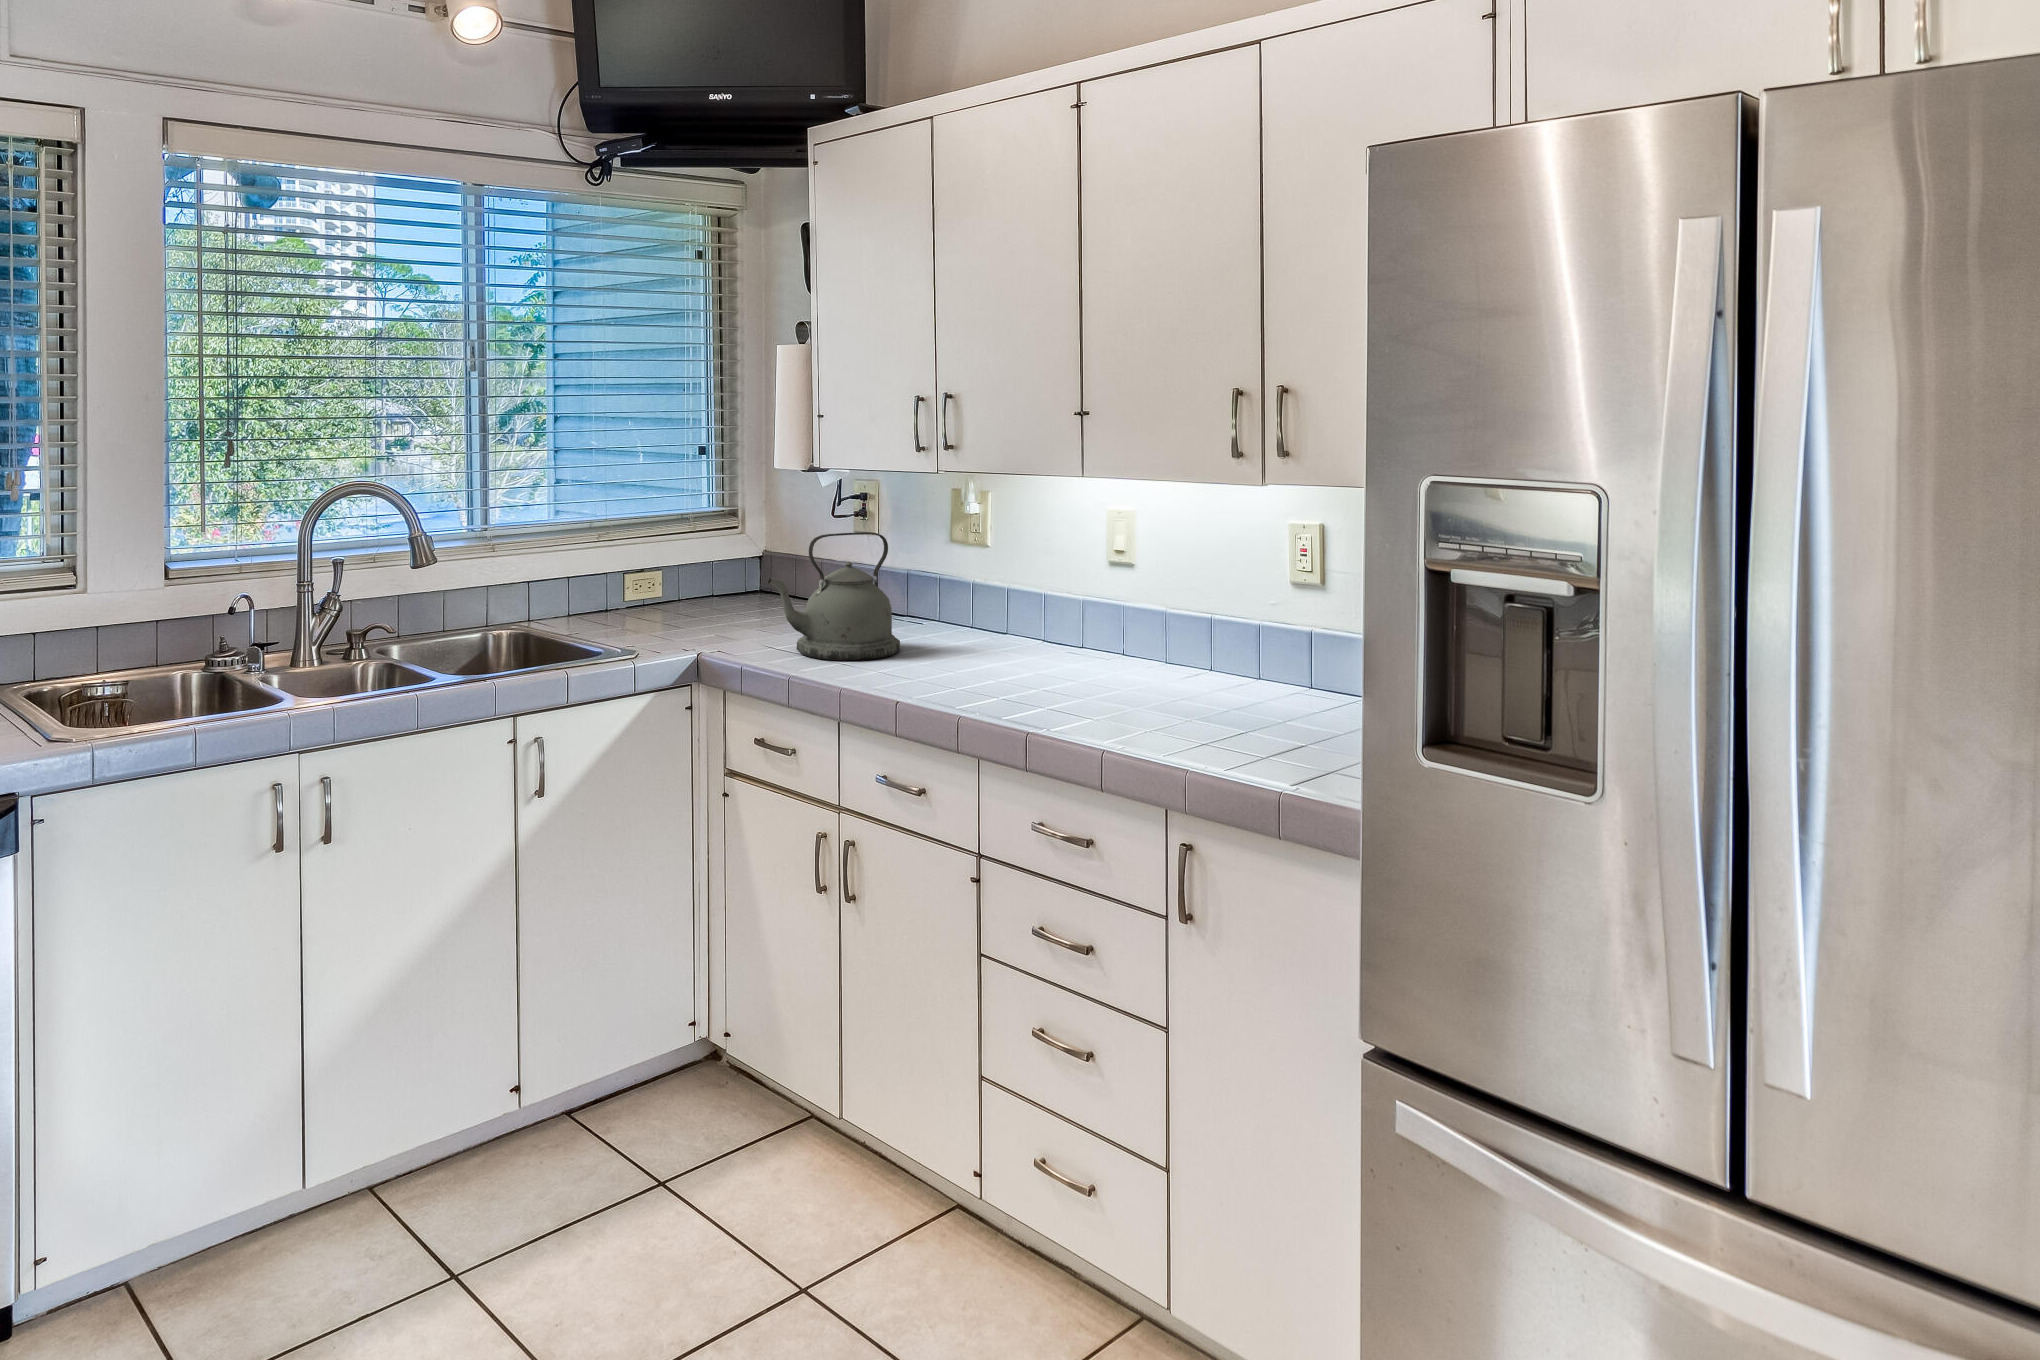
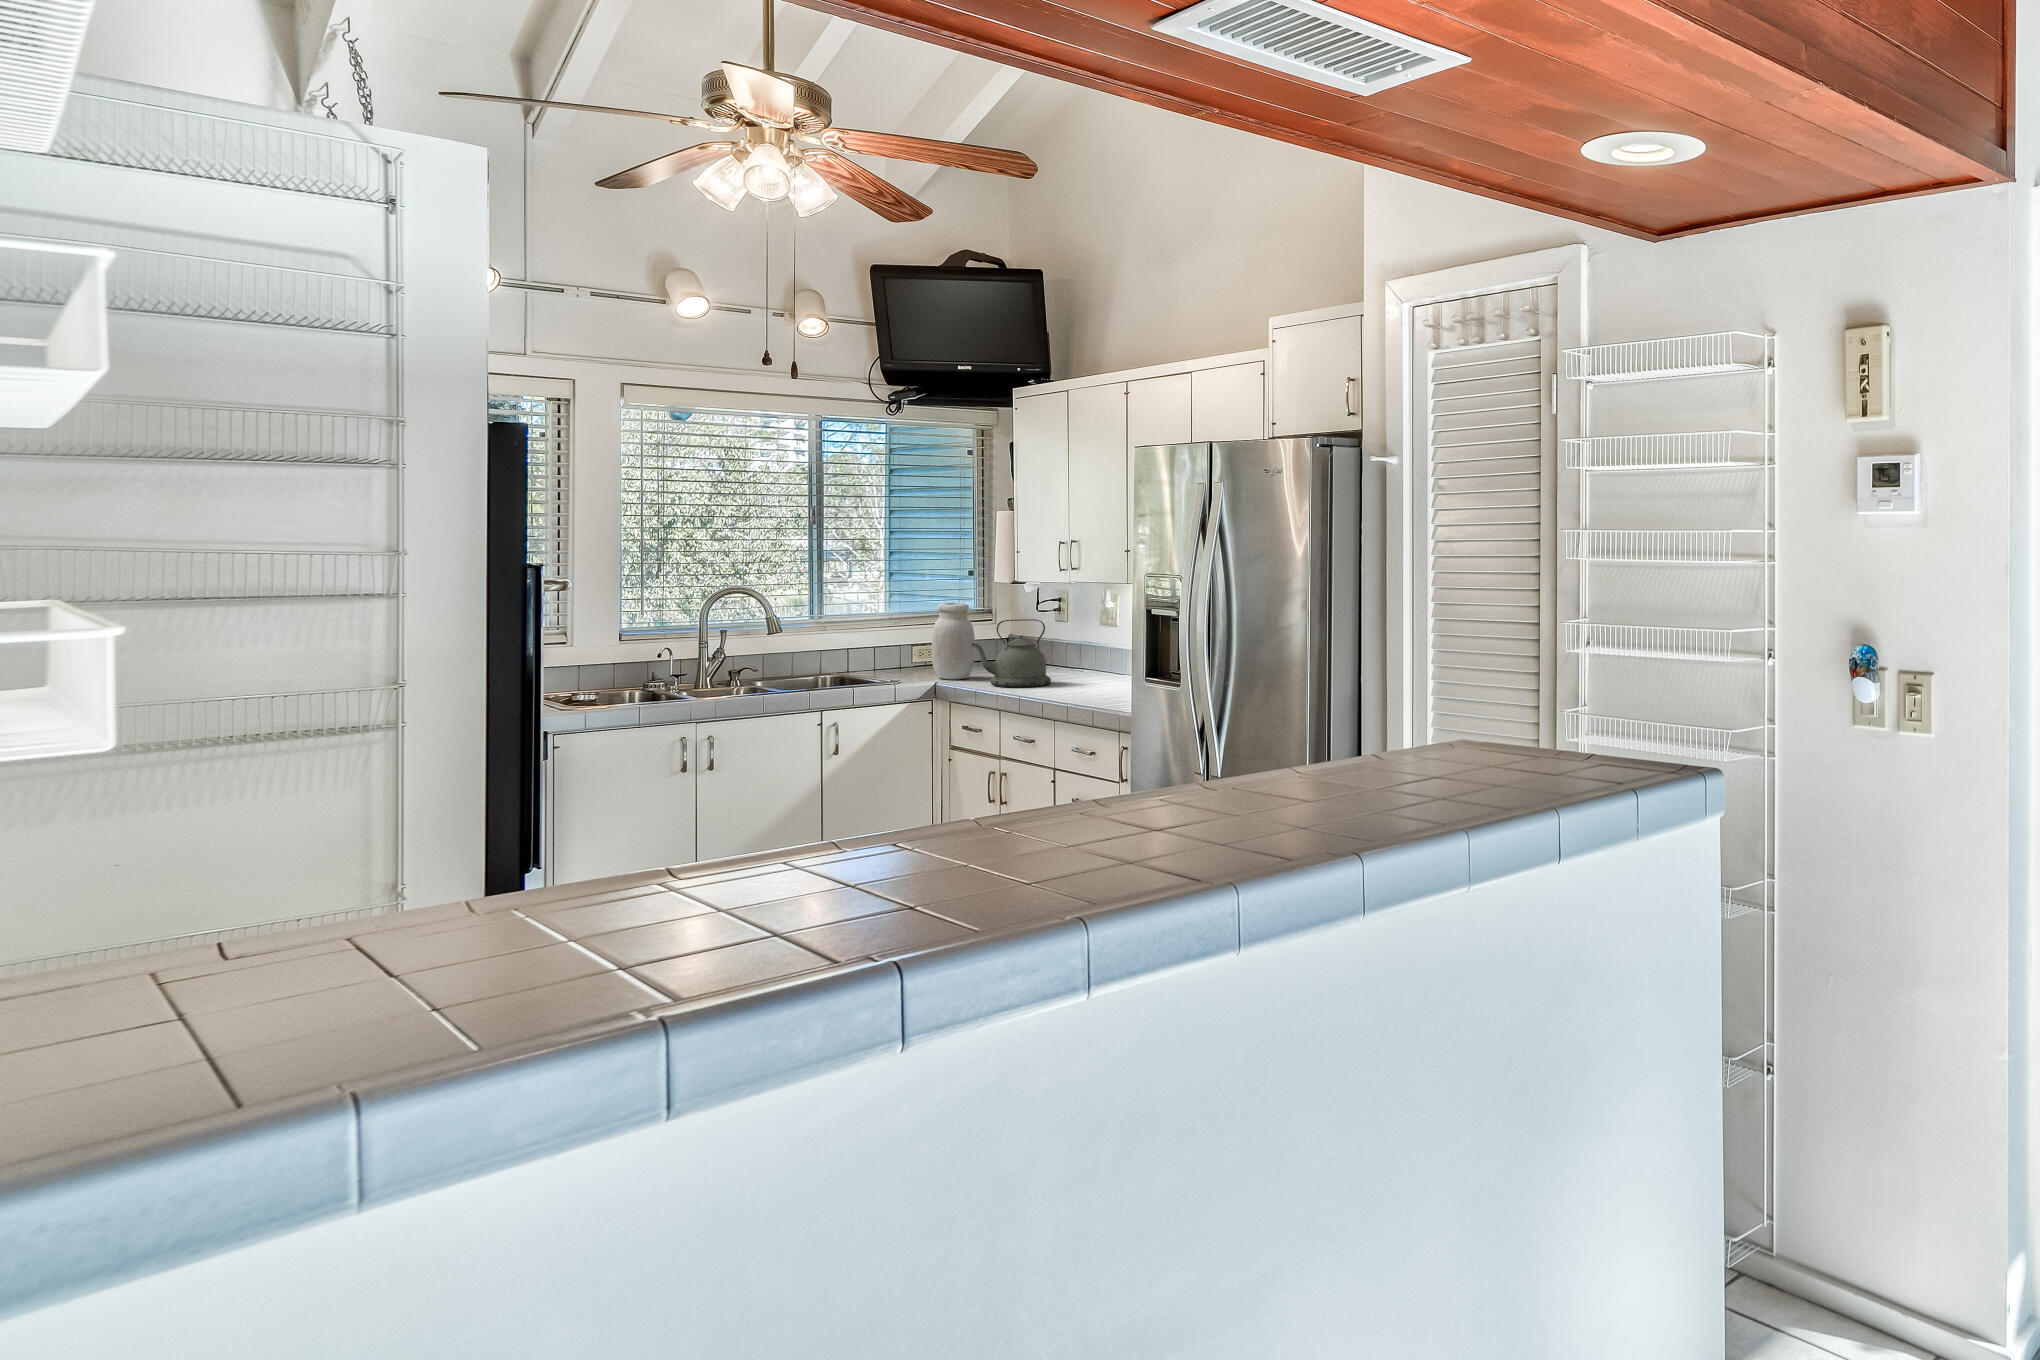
jar: none [682,504,753,641] -> present [932,603,975,679]

